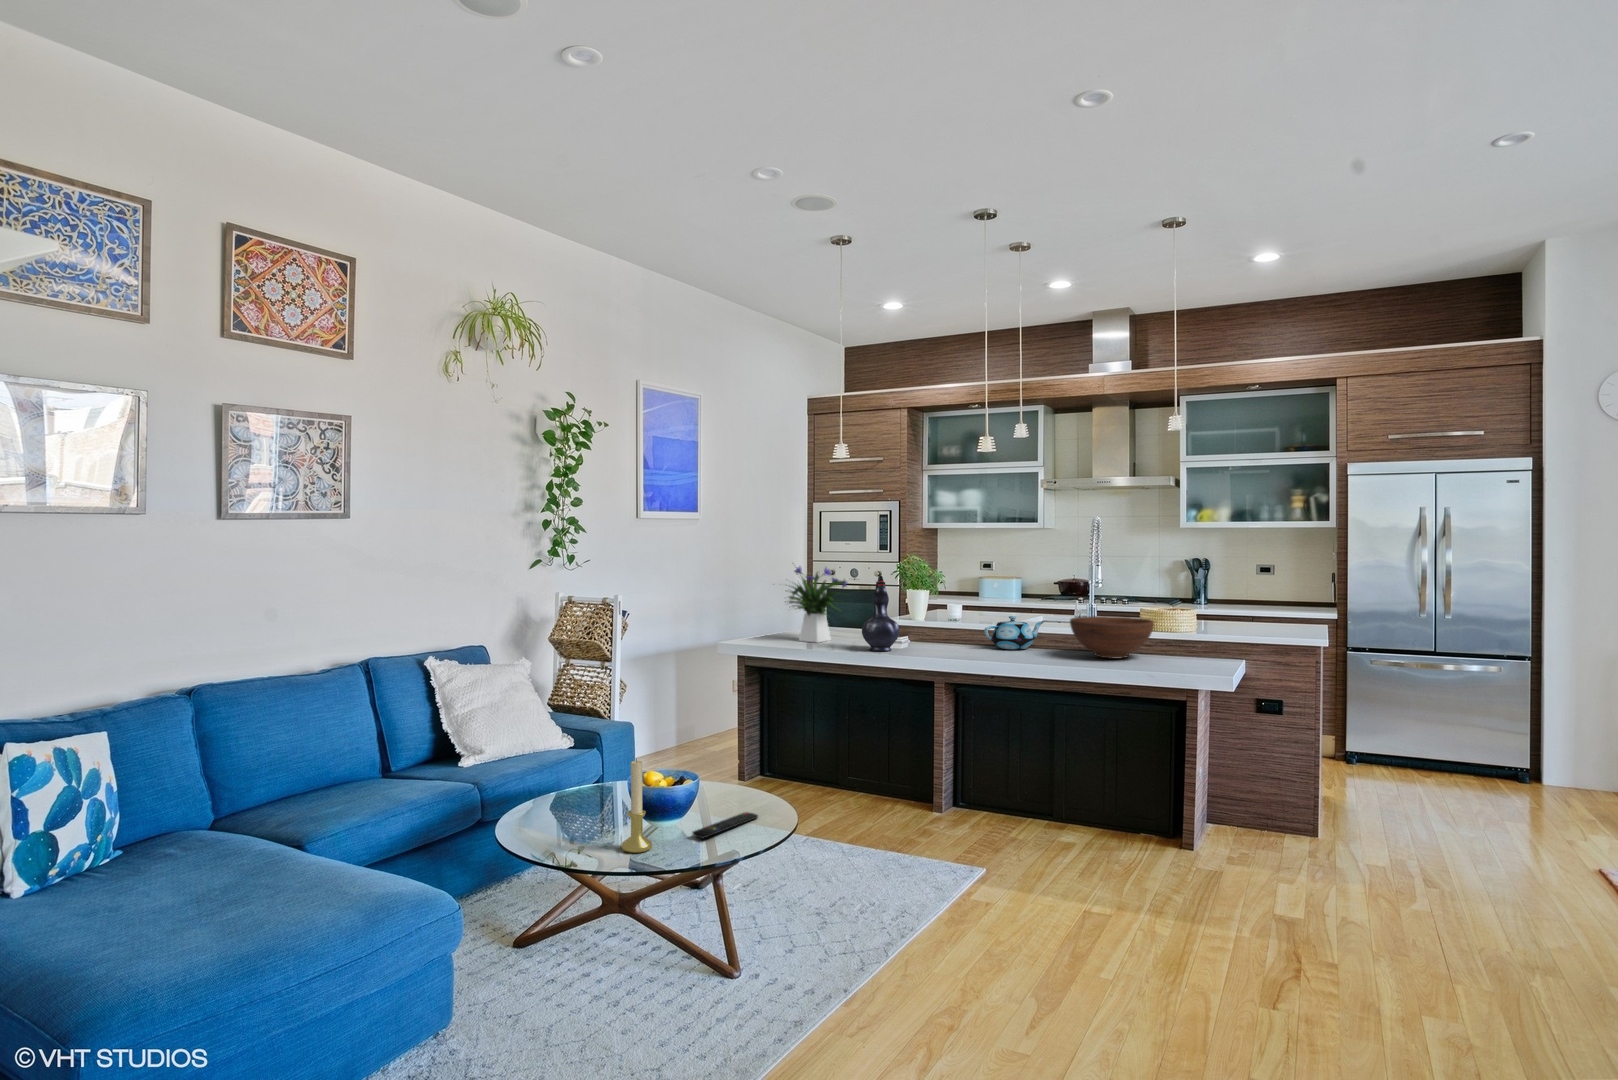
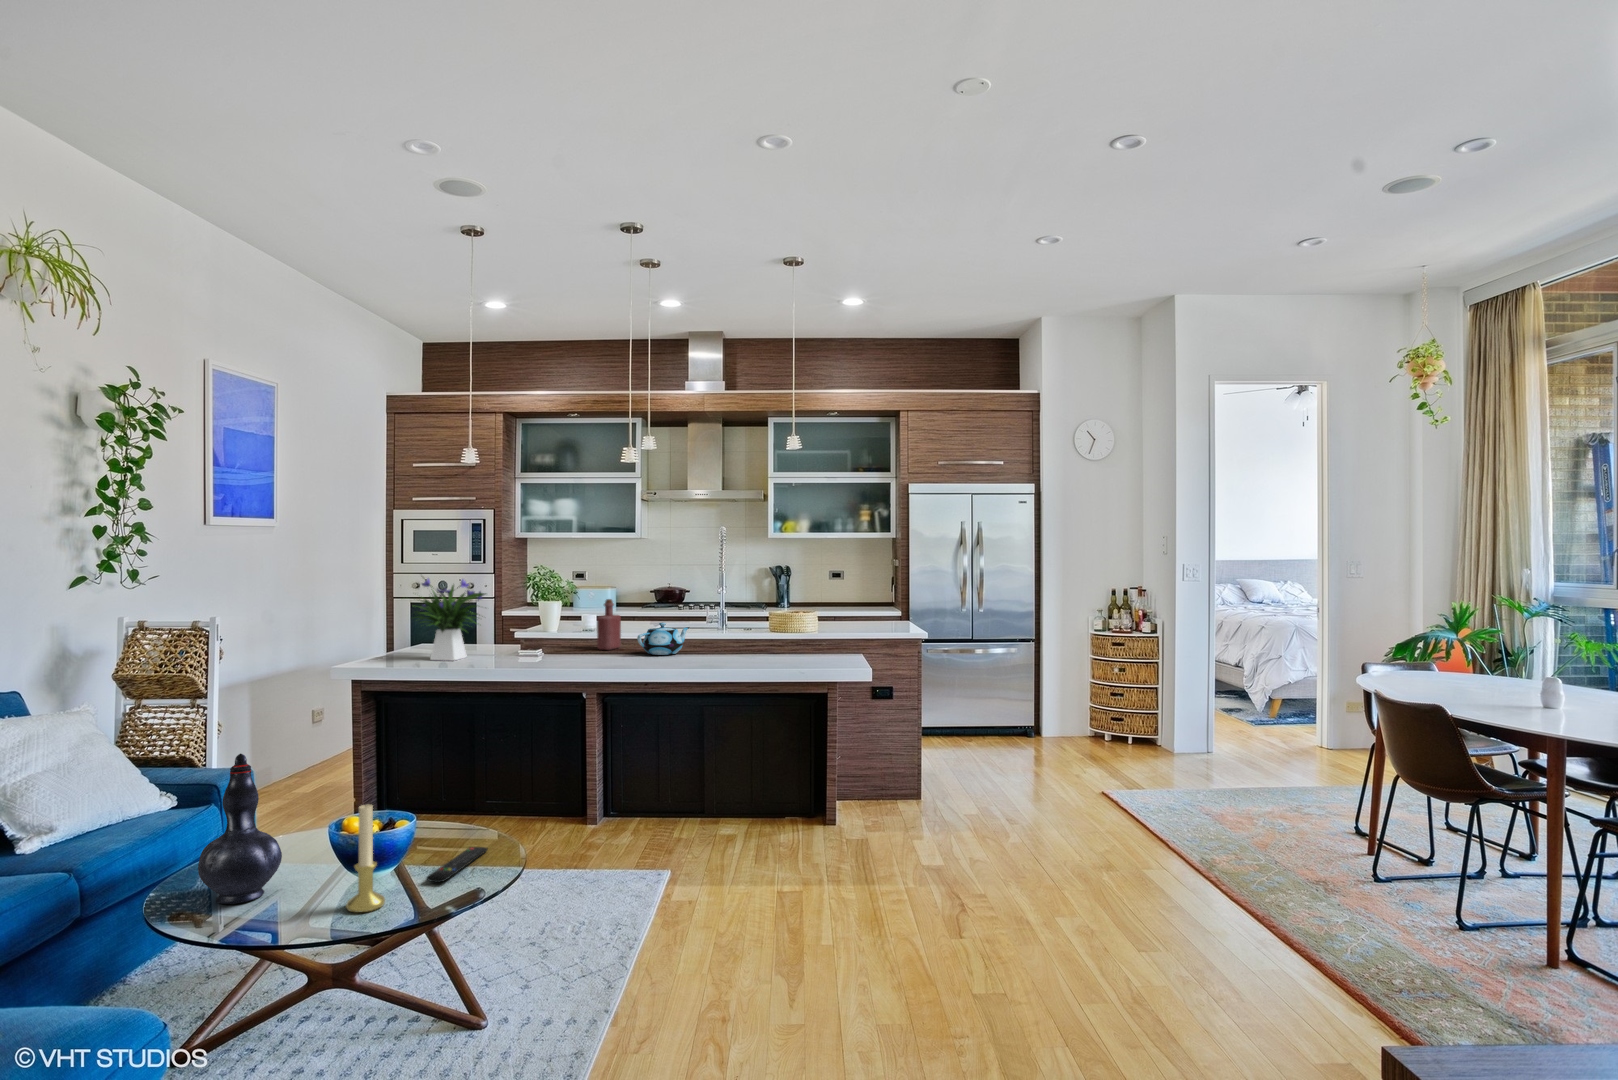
decorative vase: present [862,576,900,651] -> present [198,754,282,904]
bottle: none [954,590,978,641] -> present [597,599,621,650]
fruit bowl: present [1070,616,1154,659] -> none [722,619,796,657]

